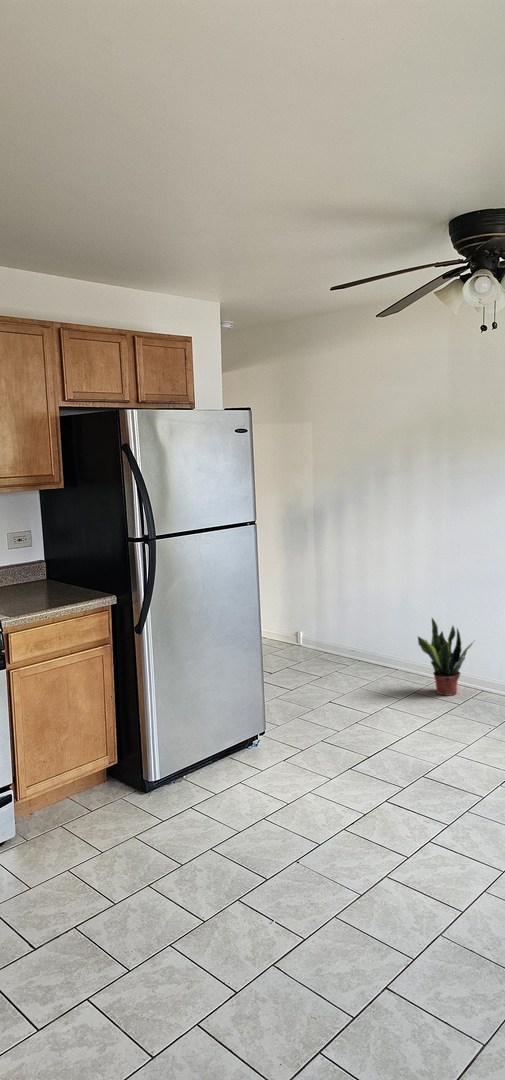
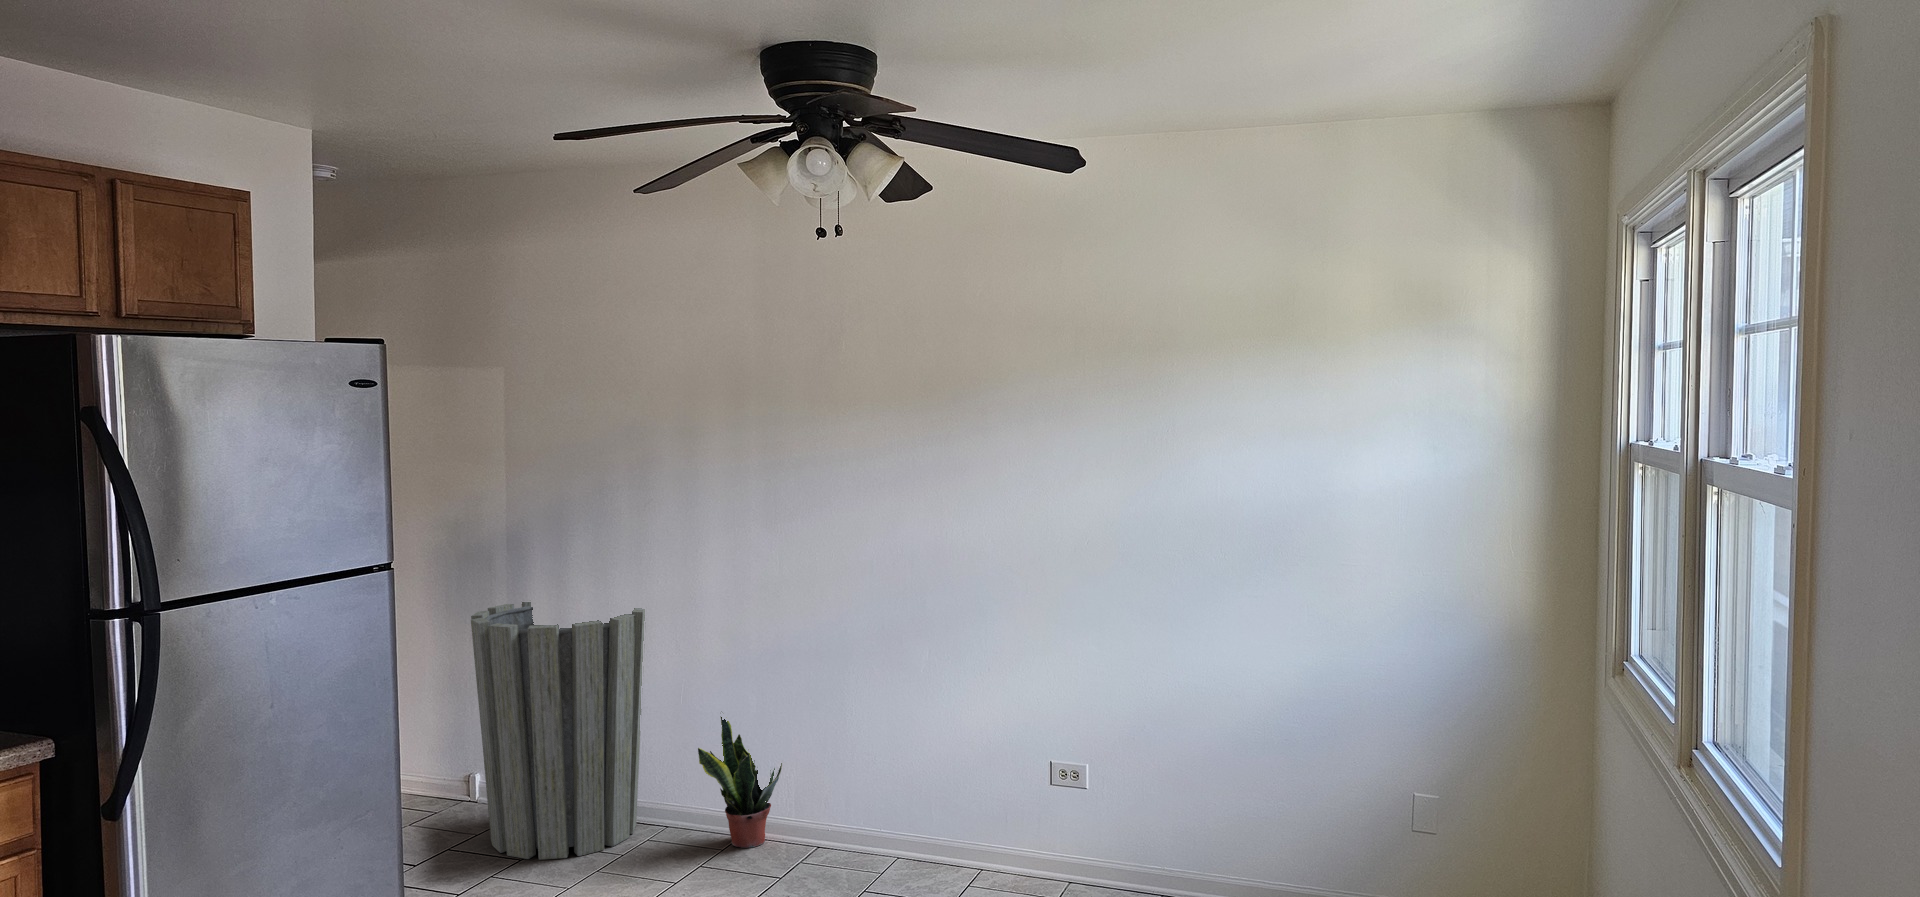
trash can: none [298,550,391,689] -> present [471,602,645,860]

